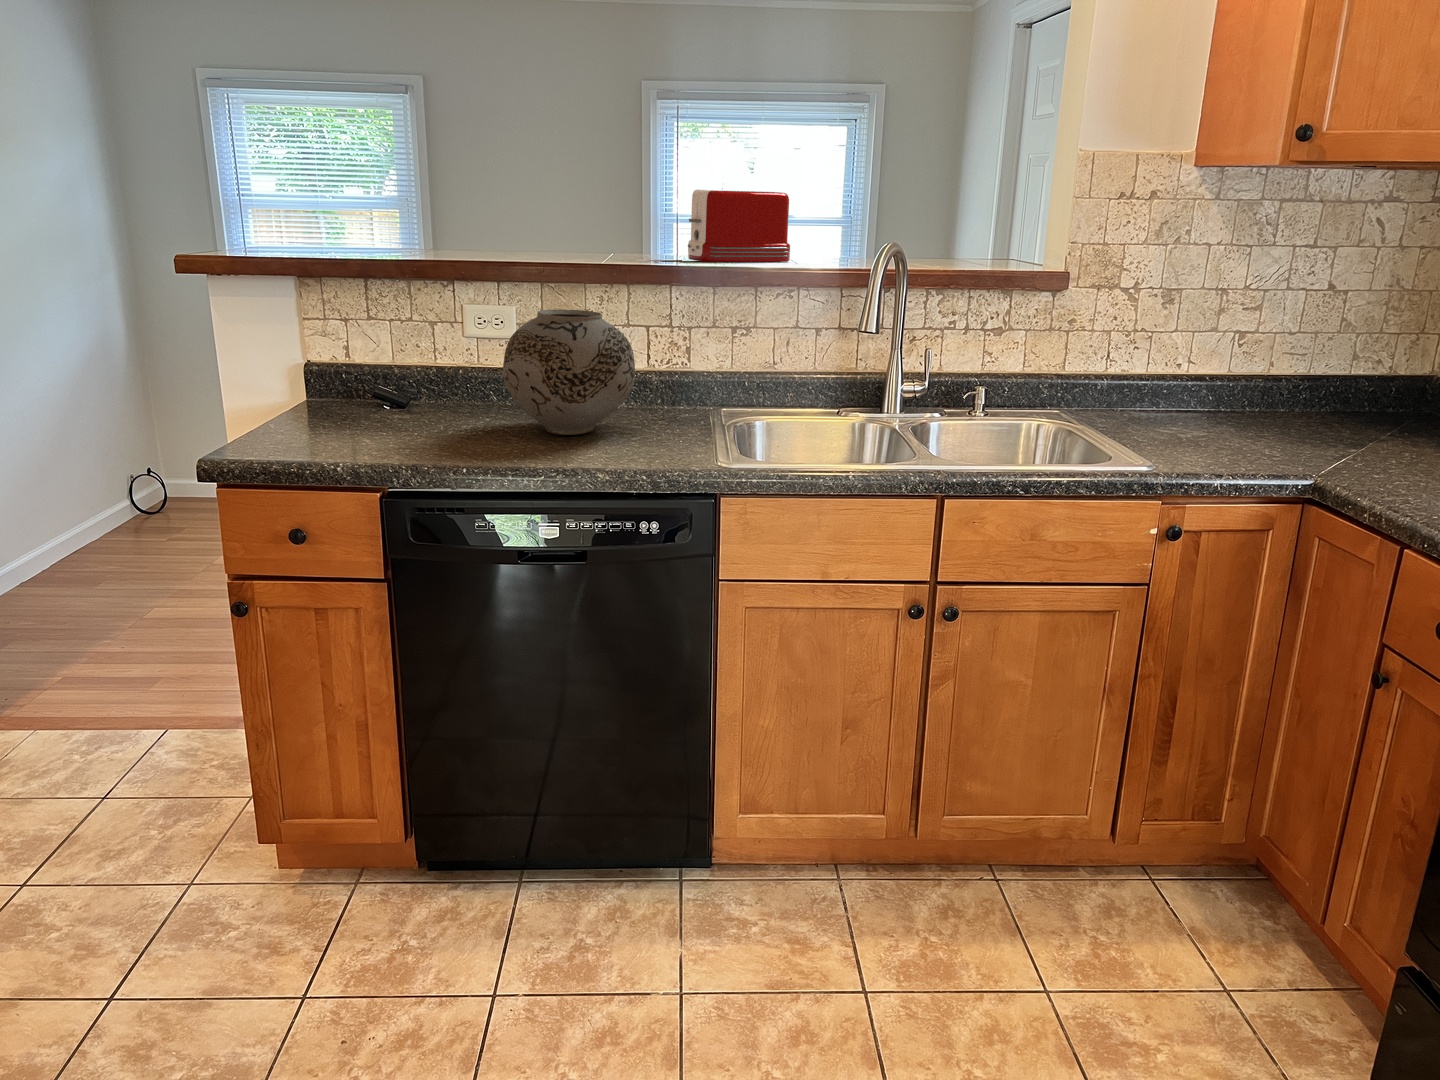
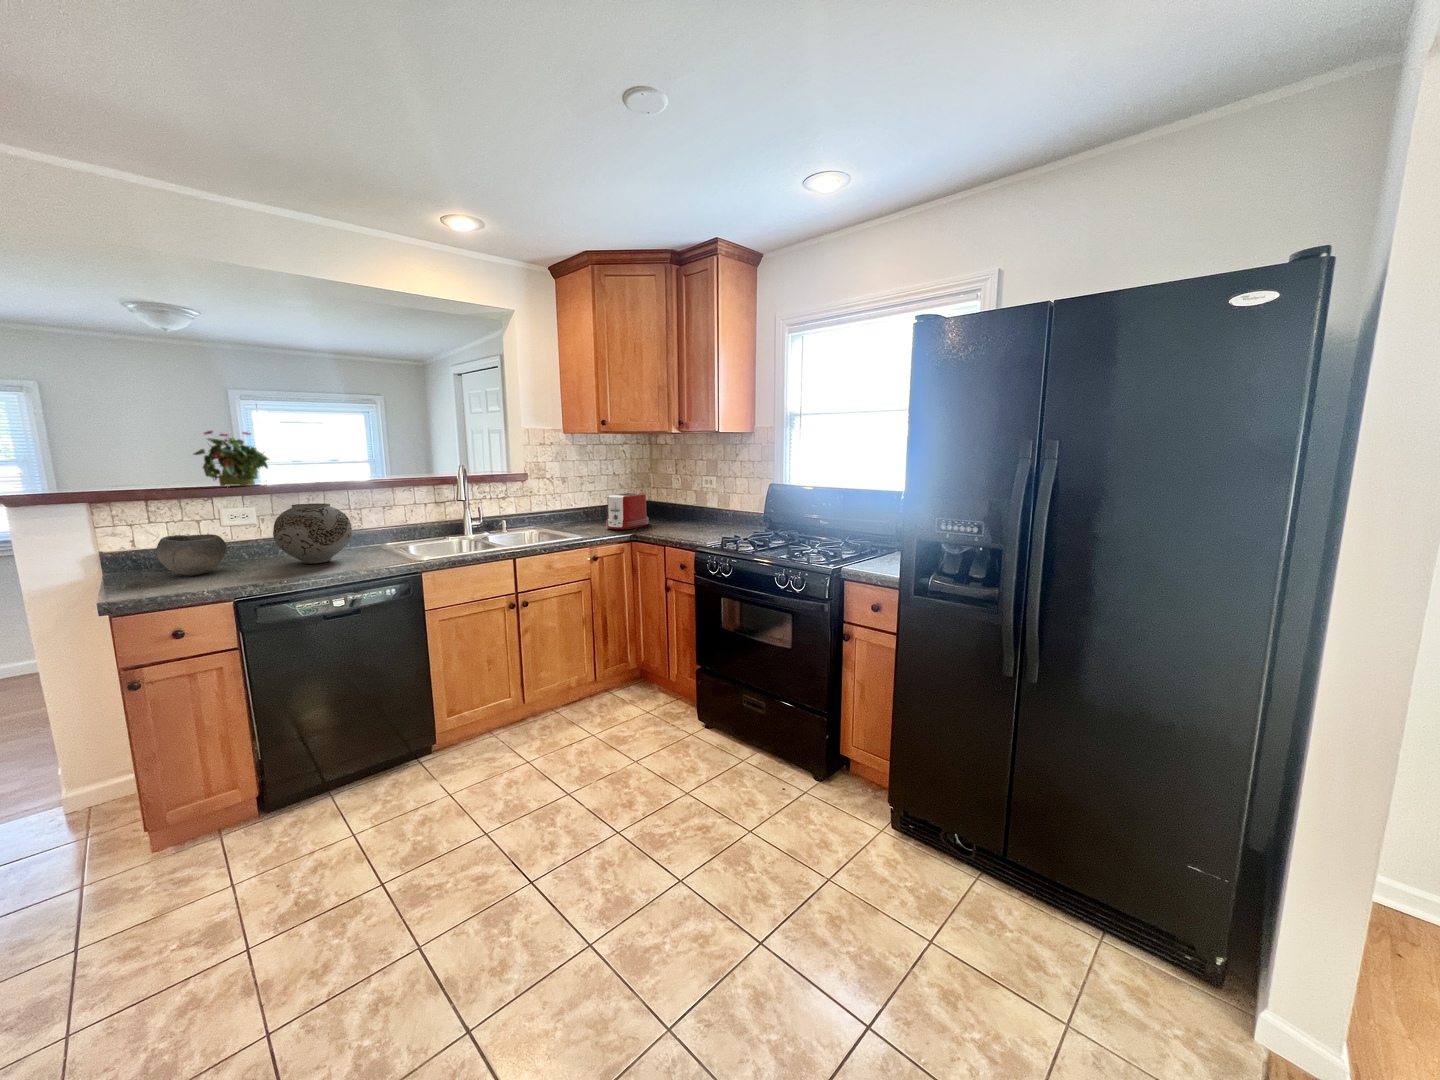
potted plant: none [506,150,613,256] -> present [193,431,269,486]
toaster: present [688,189,790,262] -> present [606,493,649,530]
bowl: none [339,348,436,426] -> present [156,534,227,575]

